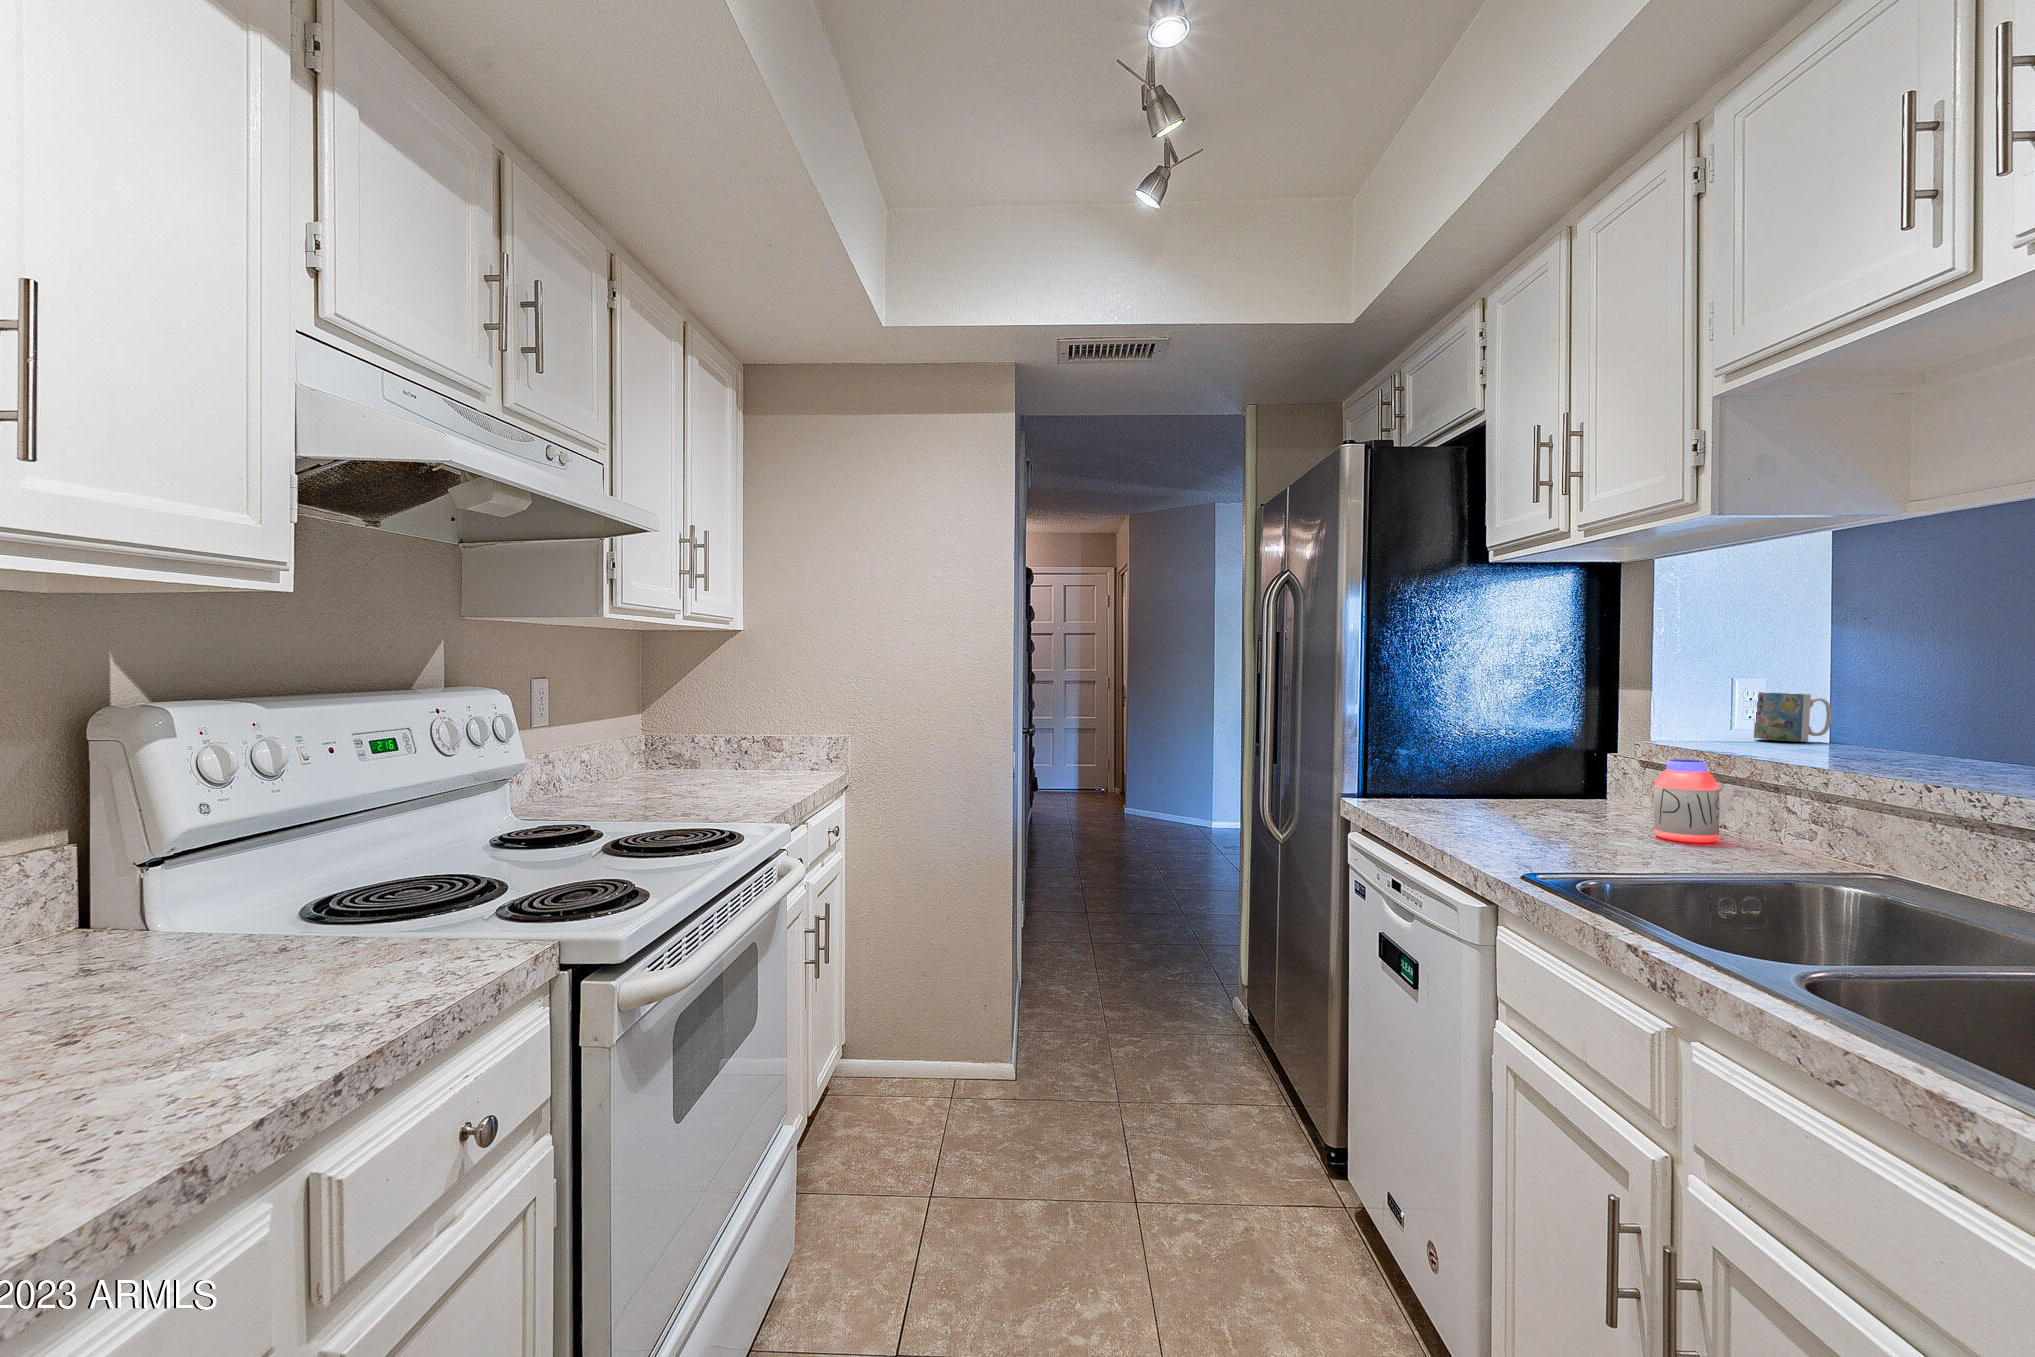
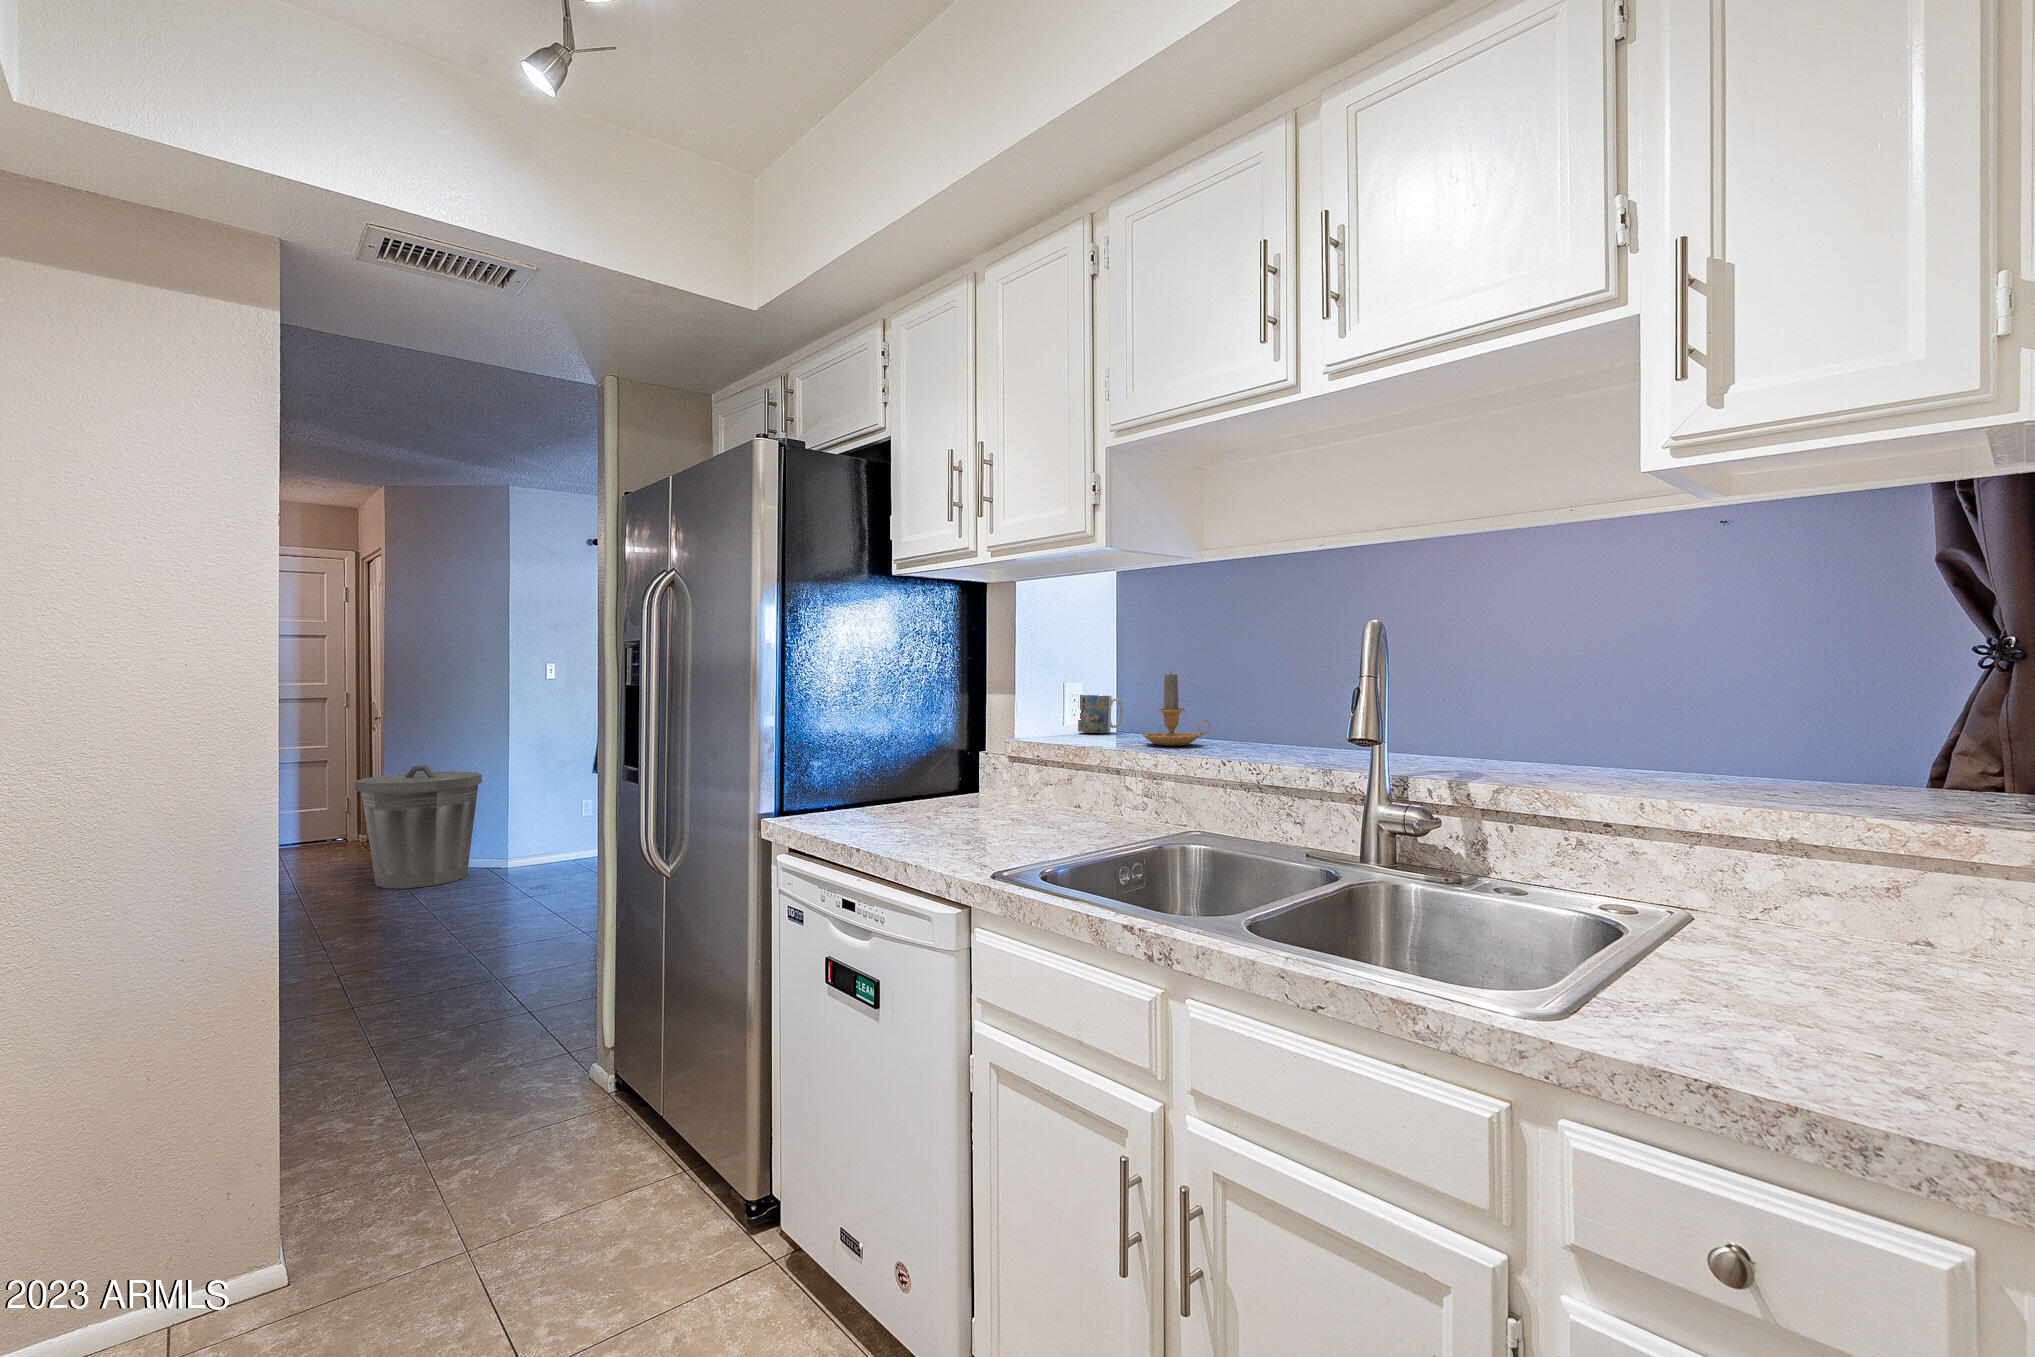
candle: none [1828,661,1959,762] -> present [1143,673,1210,746]
trash can: none [1107,737,1192,834] -> present [355,766,482,888]
jar: present [1654,759,1719,842] -> none [1041,753,1085,823]

